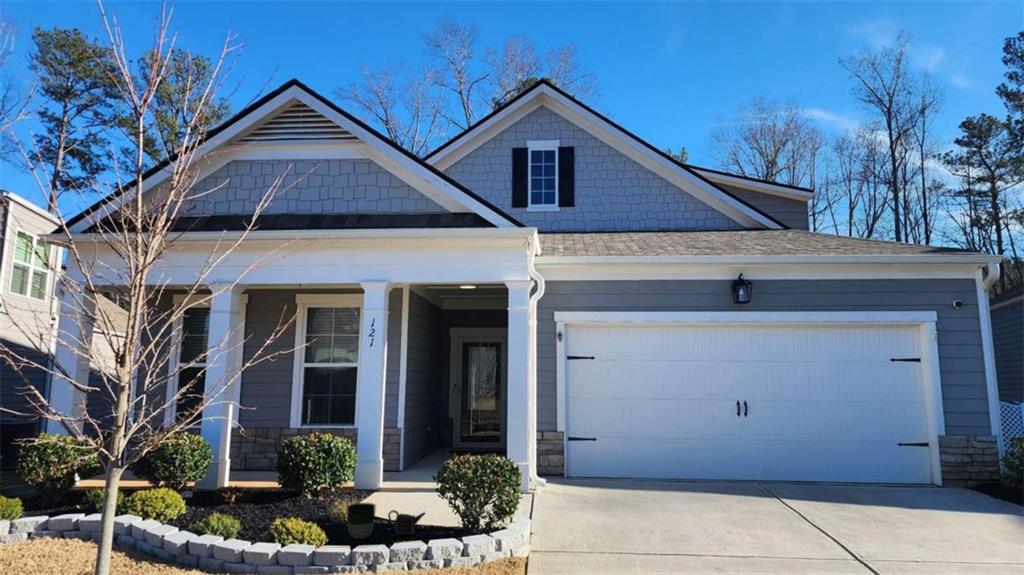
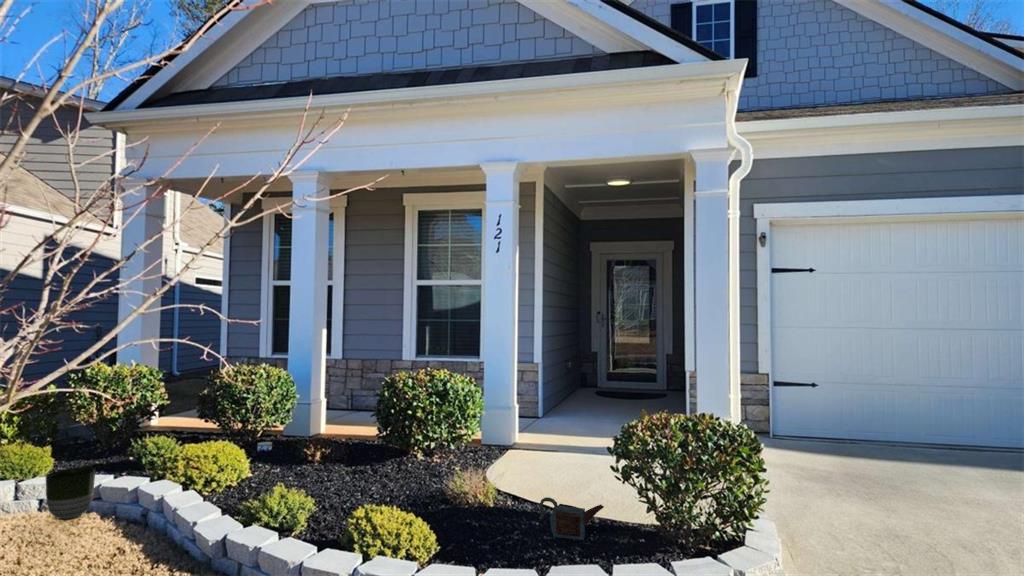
planter: present [347,503,376,539] -> present [46,468,95,519]

